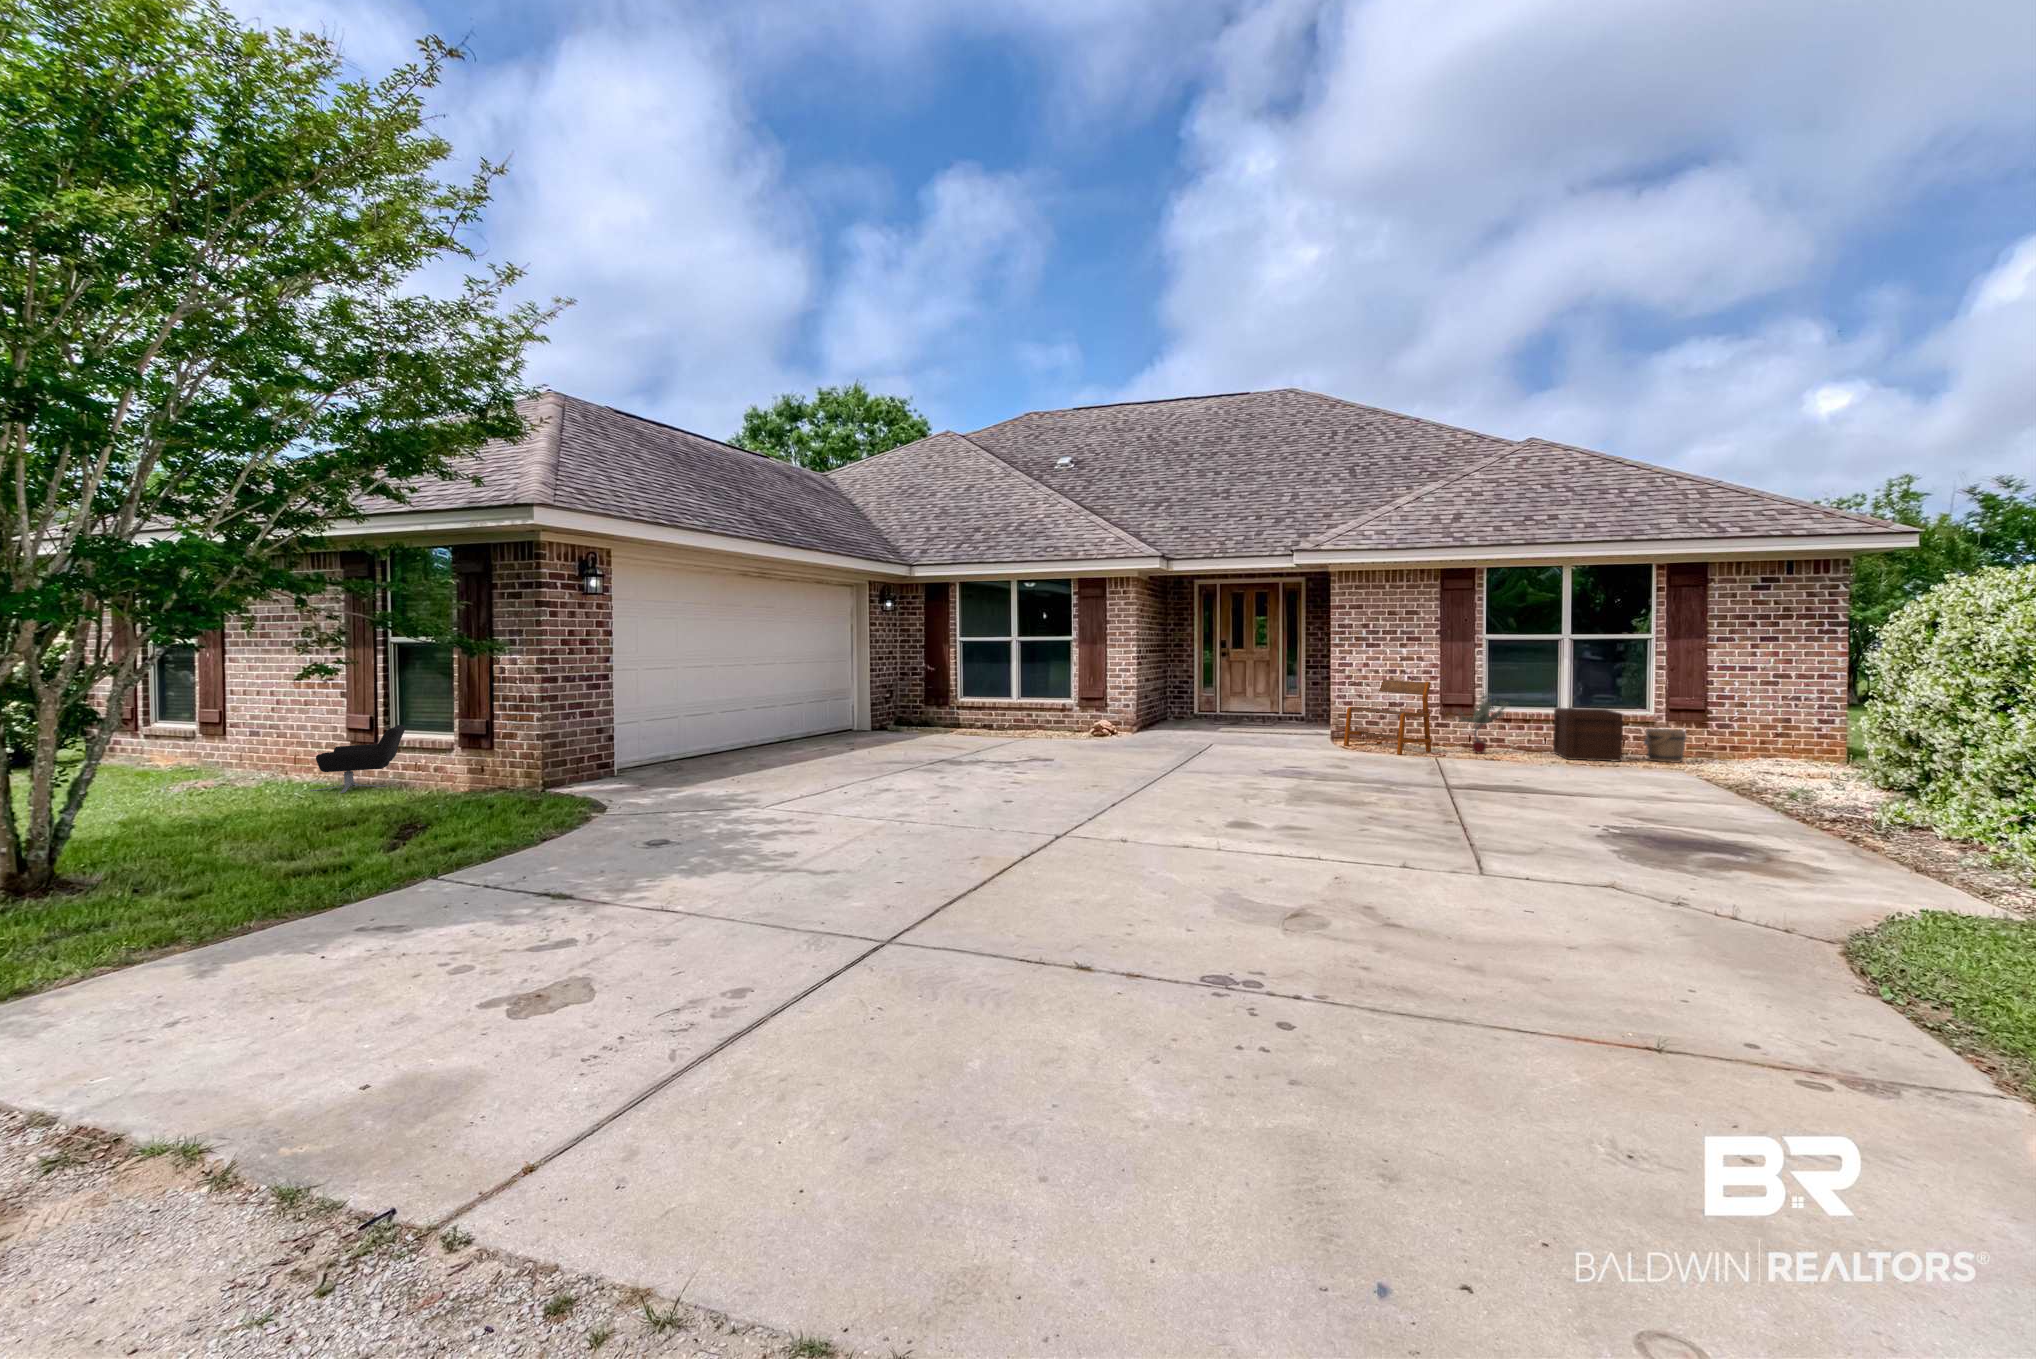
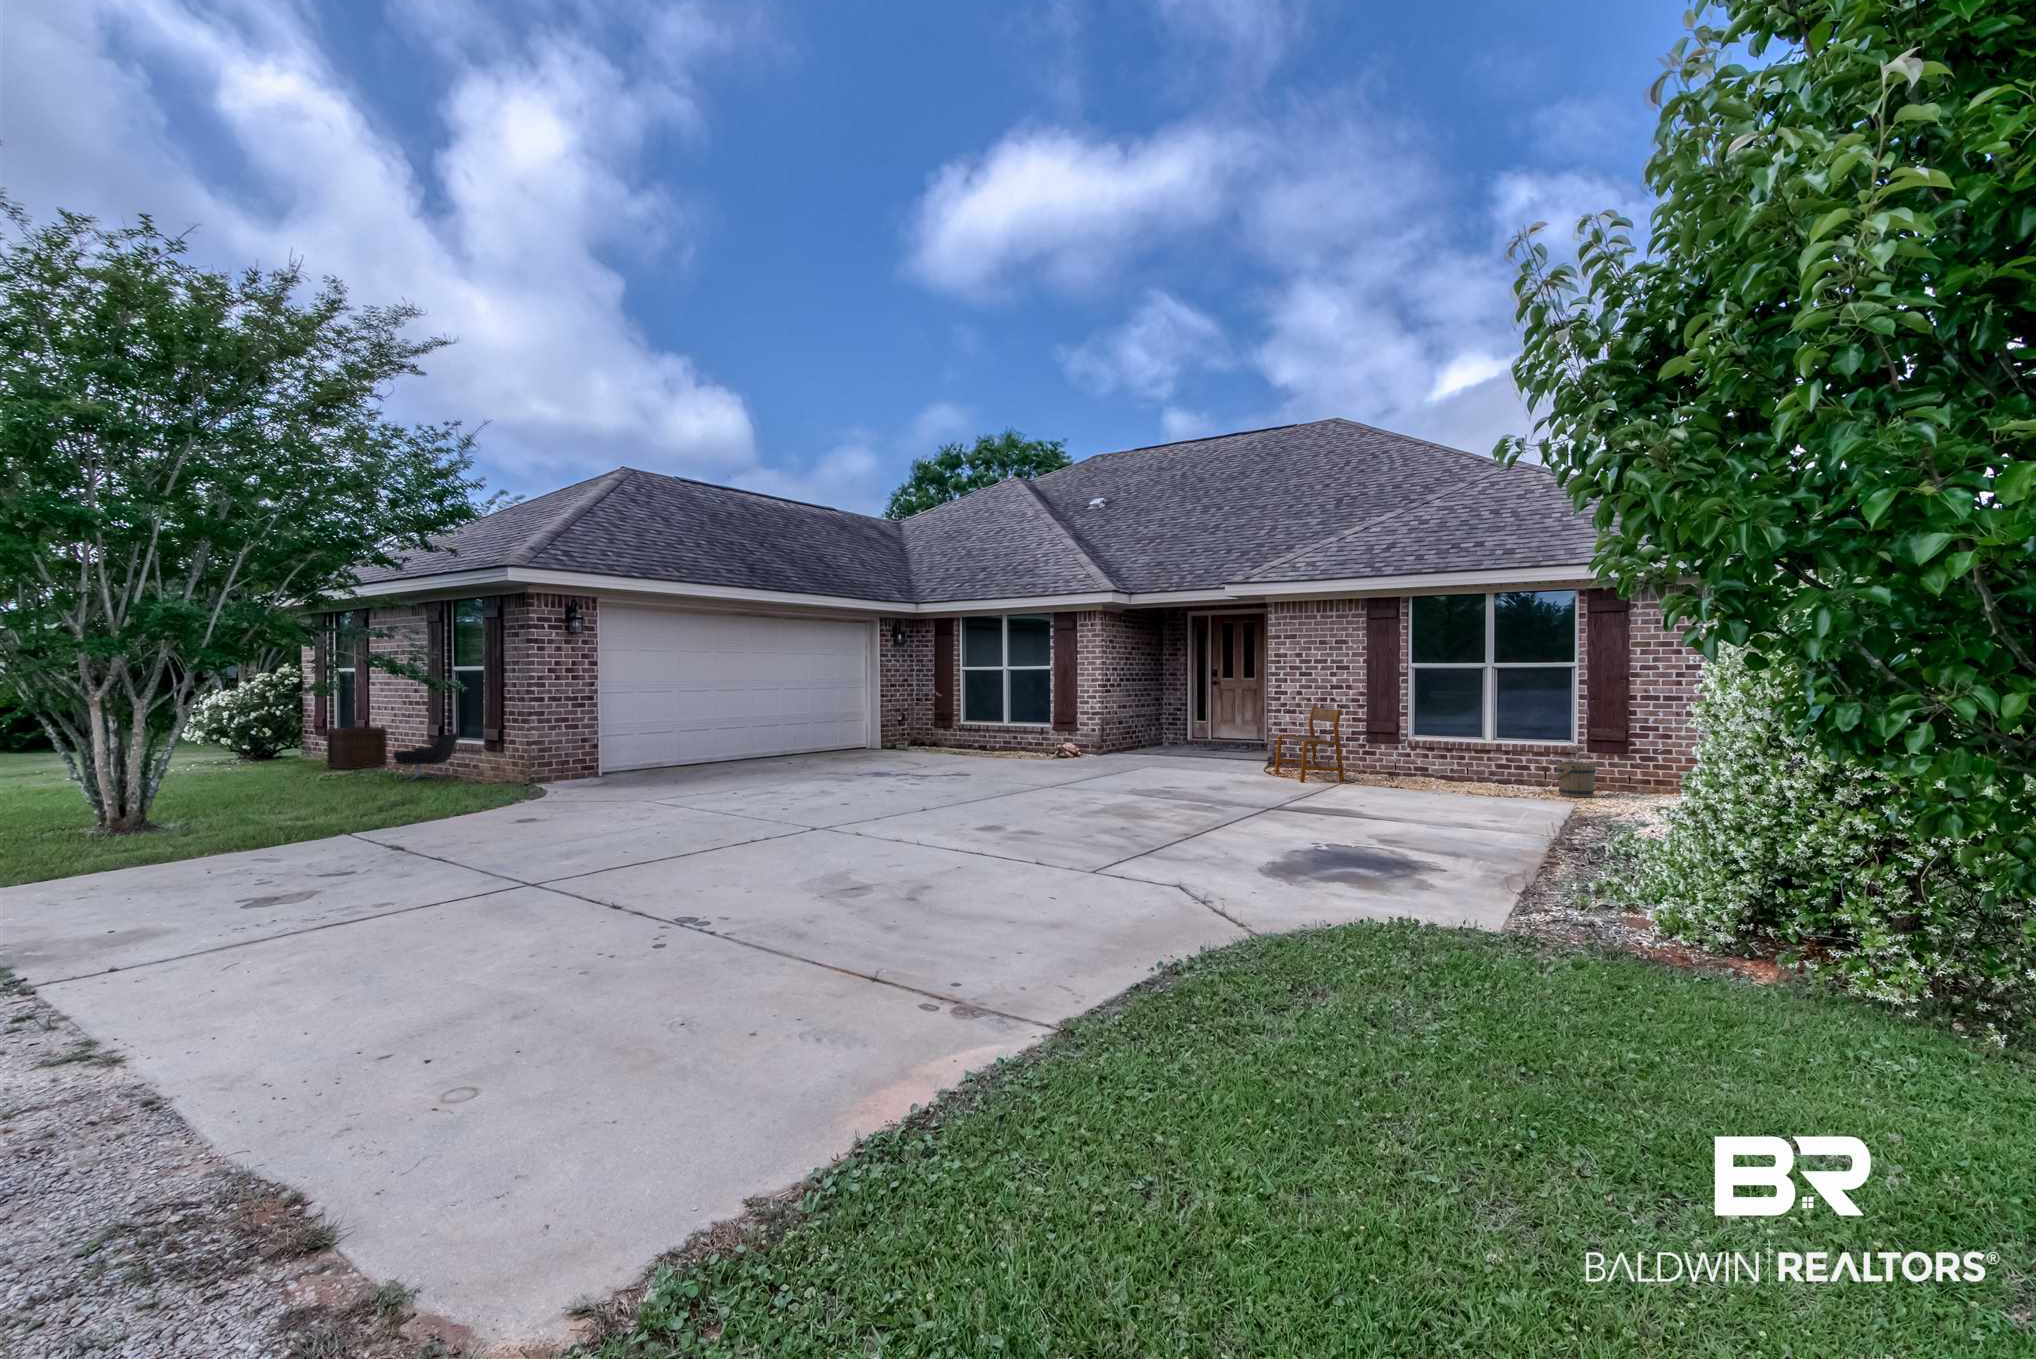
potted tree: present [1452,693,1508,753] -> none [1367,721,1420,784]
wooden crate: present [1553,708,1623,761] -> present [326,726,387,770]

